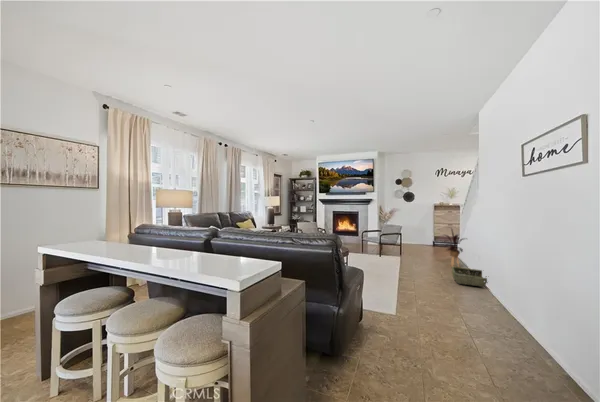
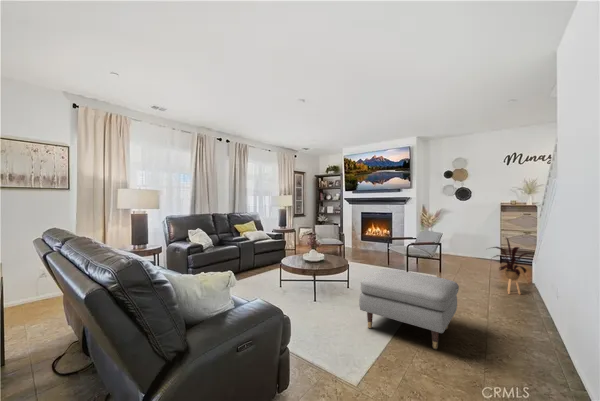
ottoman: none [374,252,440,302] -> present [359,269,459,349]
woven basket: present [452,267,488,287] -> none [493,295,552,330]

